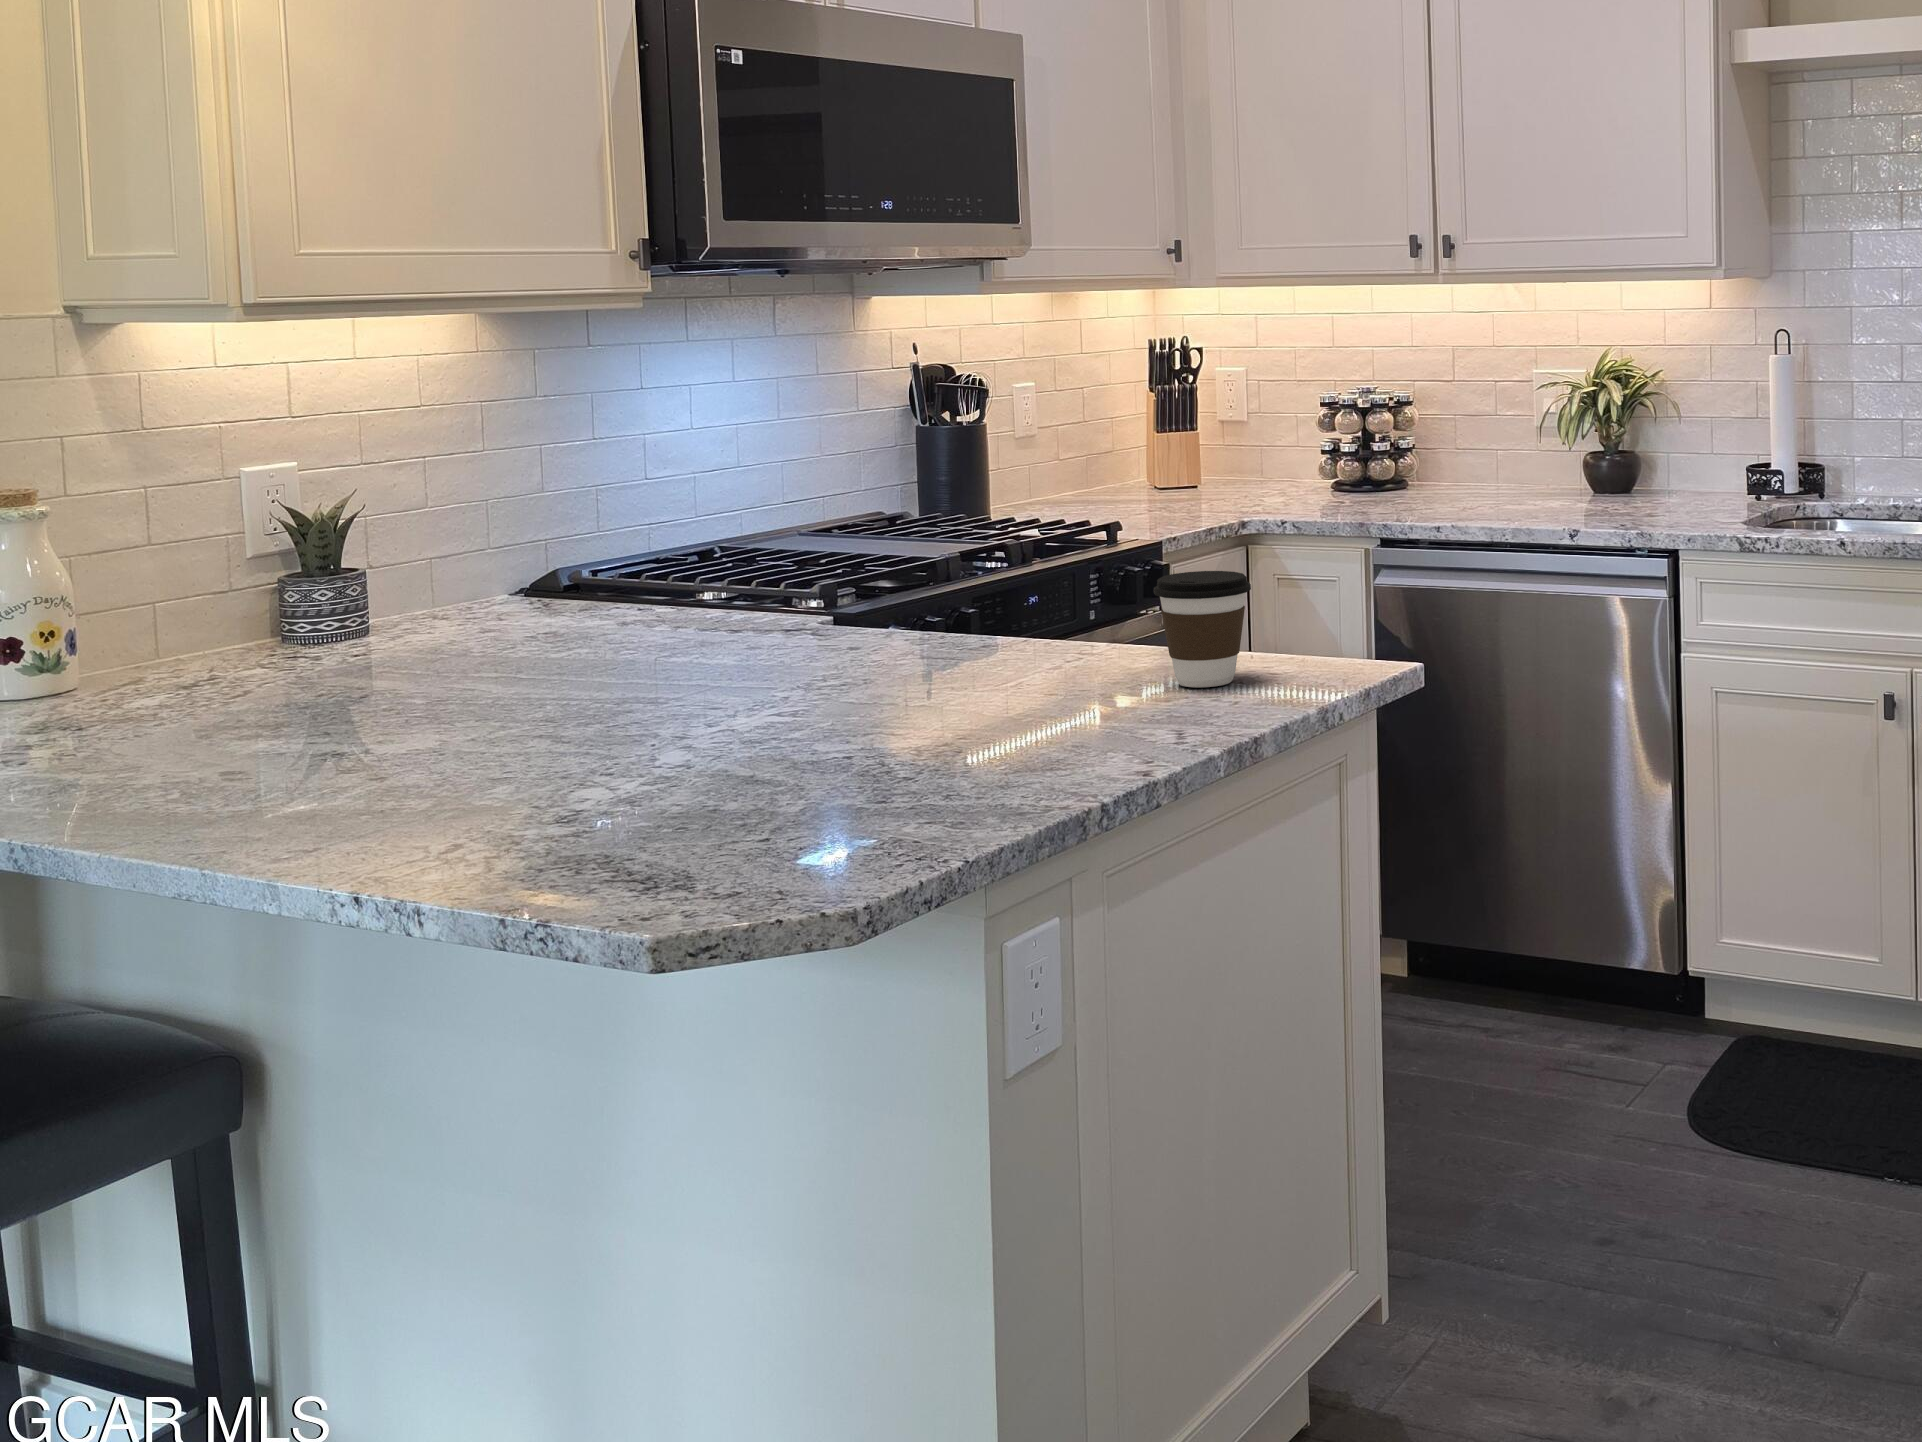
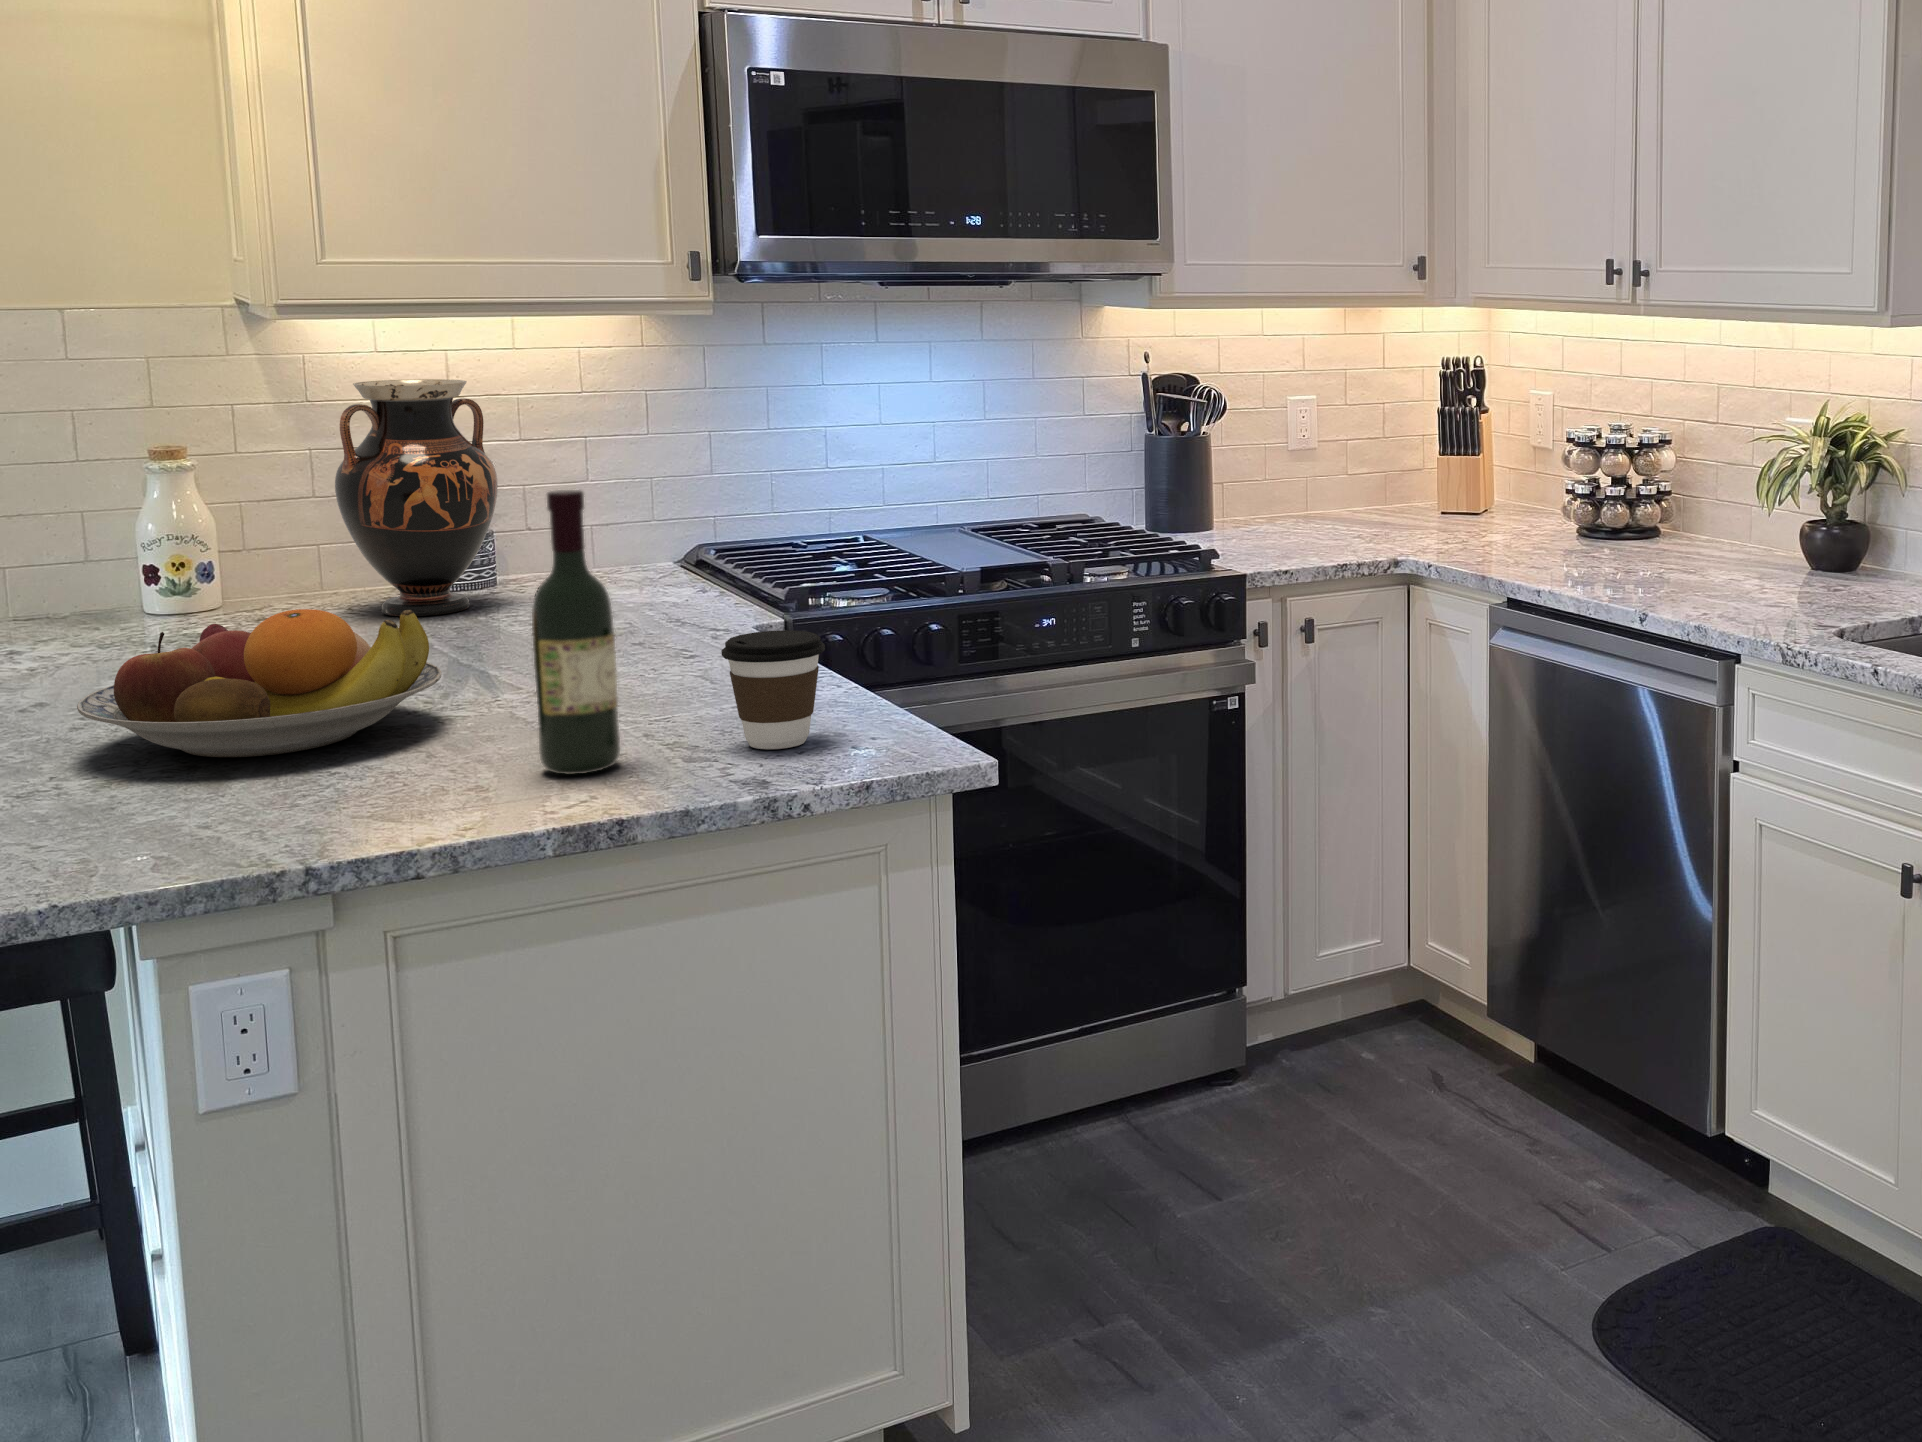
vase: none [249,384,447,667] -> present [335,379,498,616]
wine bottle: none [1046,433,1128,727] -> present [532,490,620,775]
fruit bowl: none [447,594,834,775] -> present [77,609,441,757]

